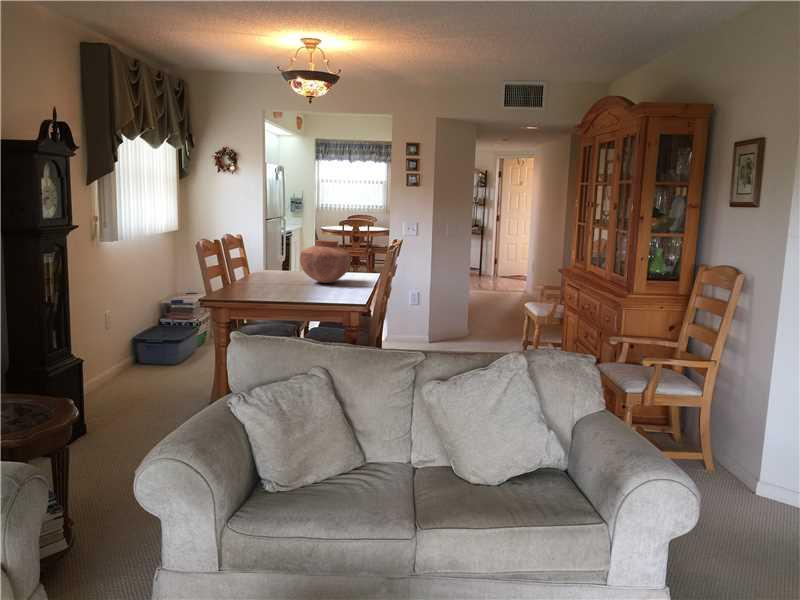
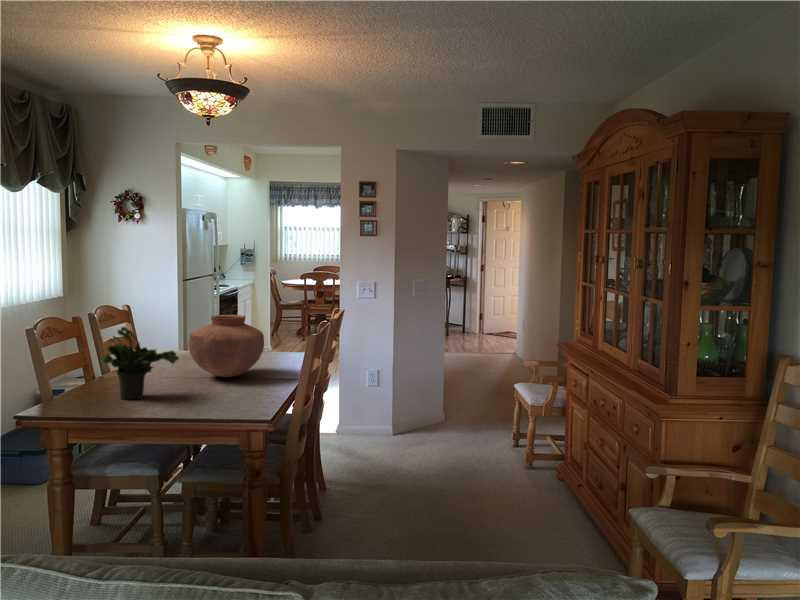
potted plant: none [251,243,303,292] -> present [100,327,179,399]

